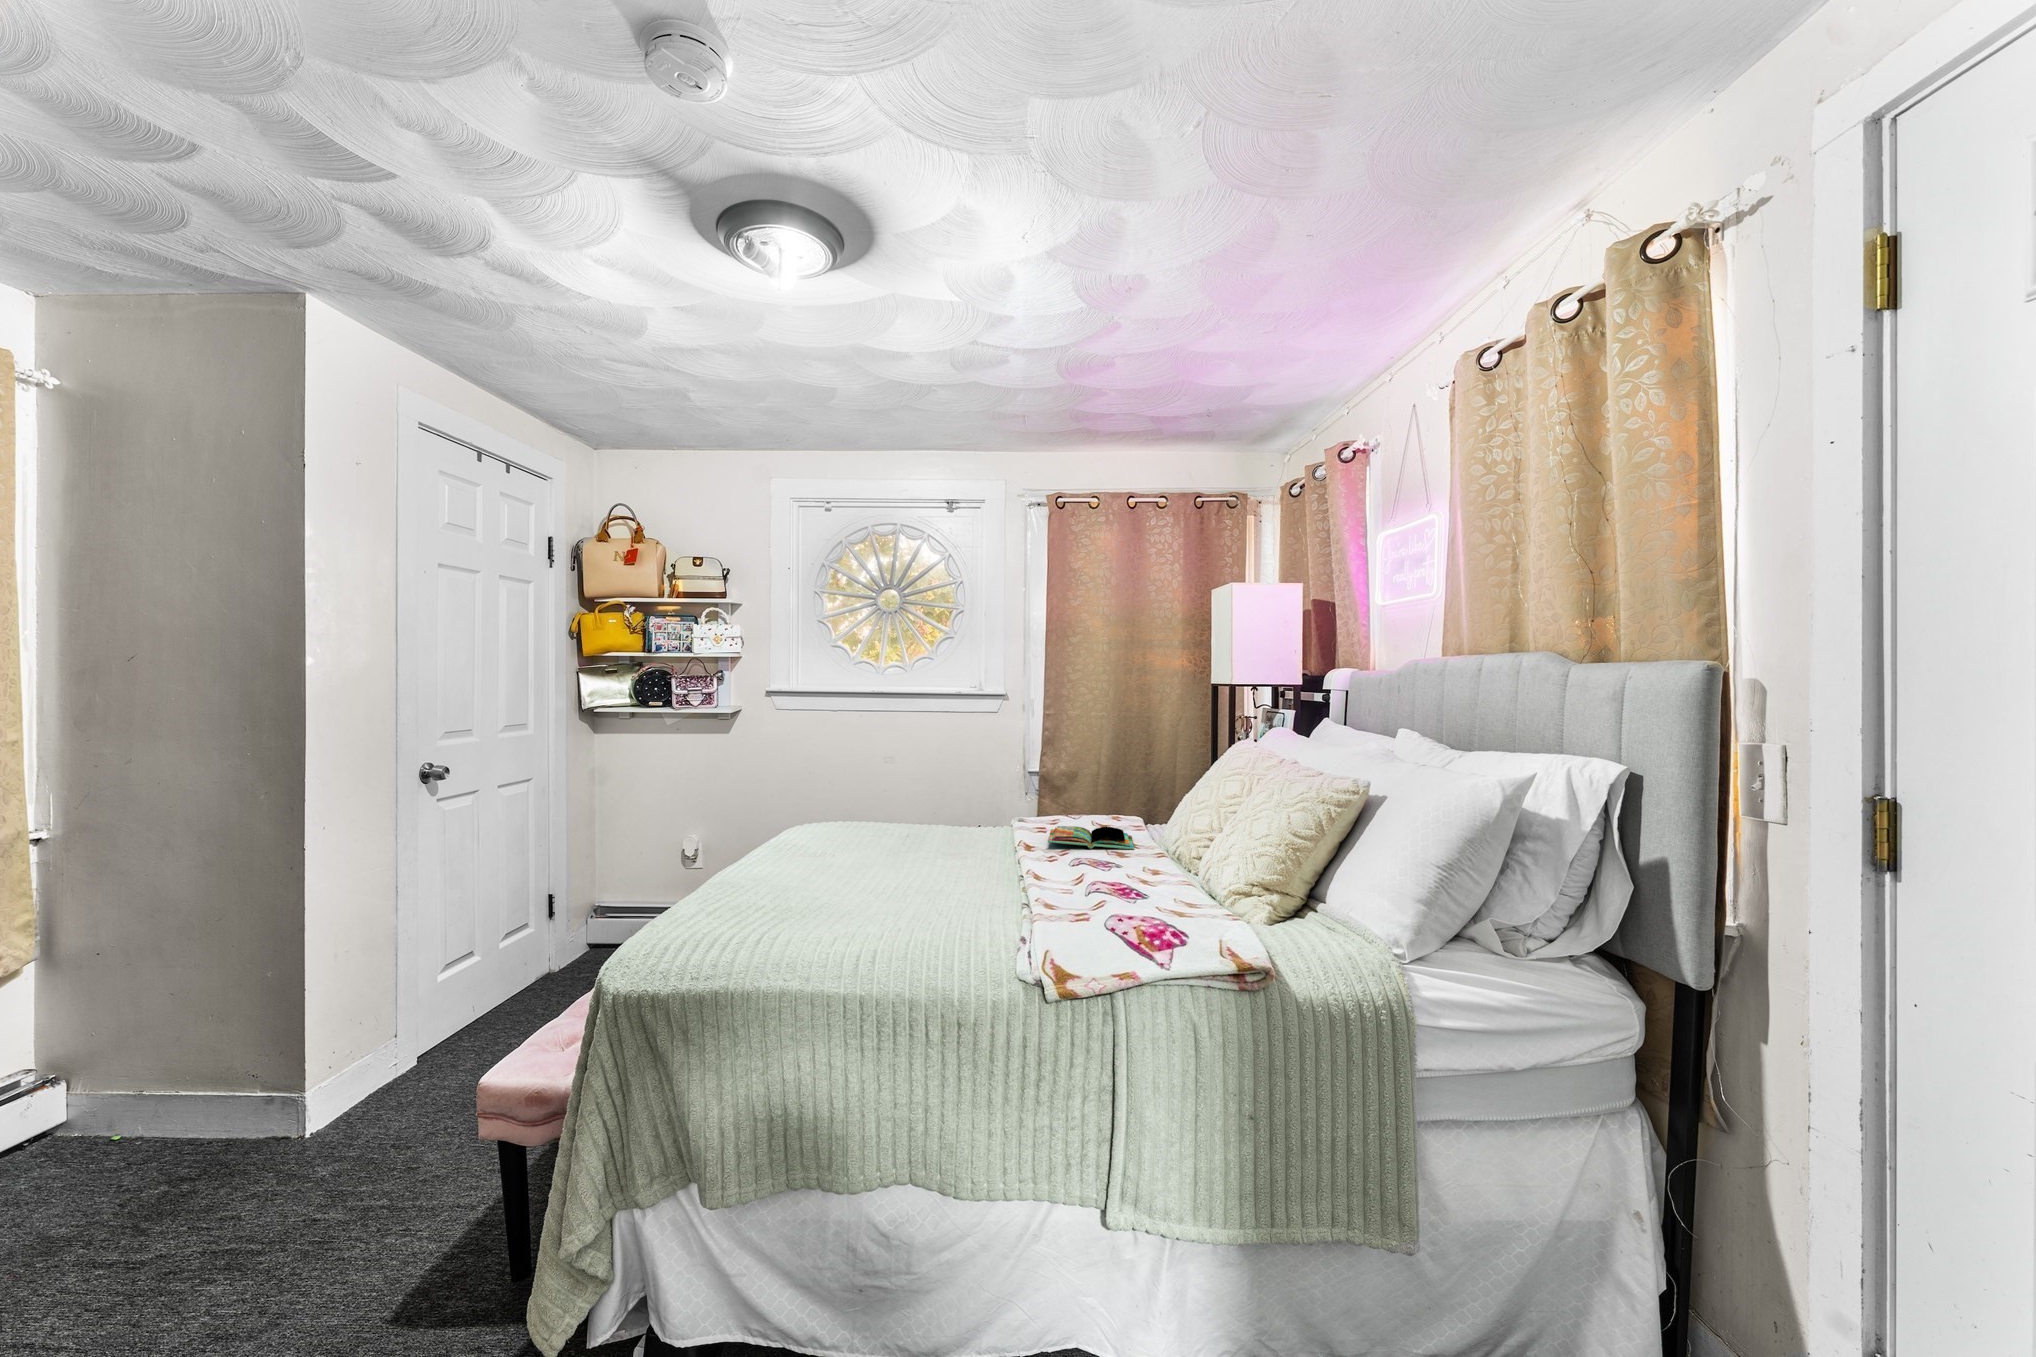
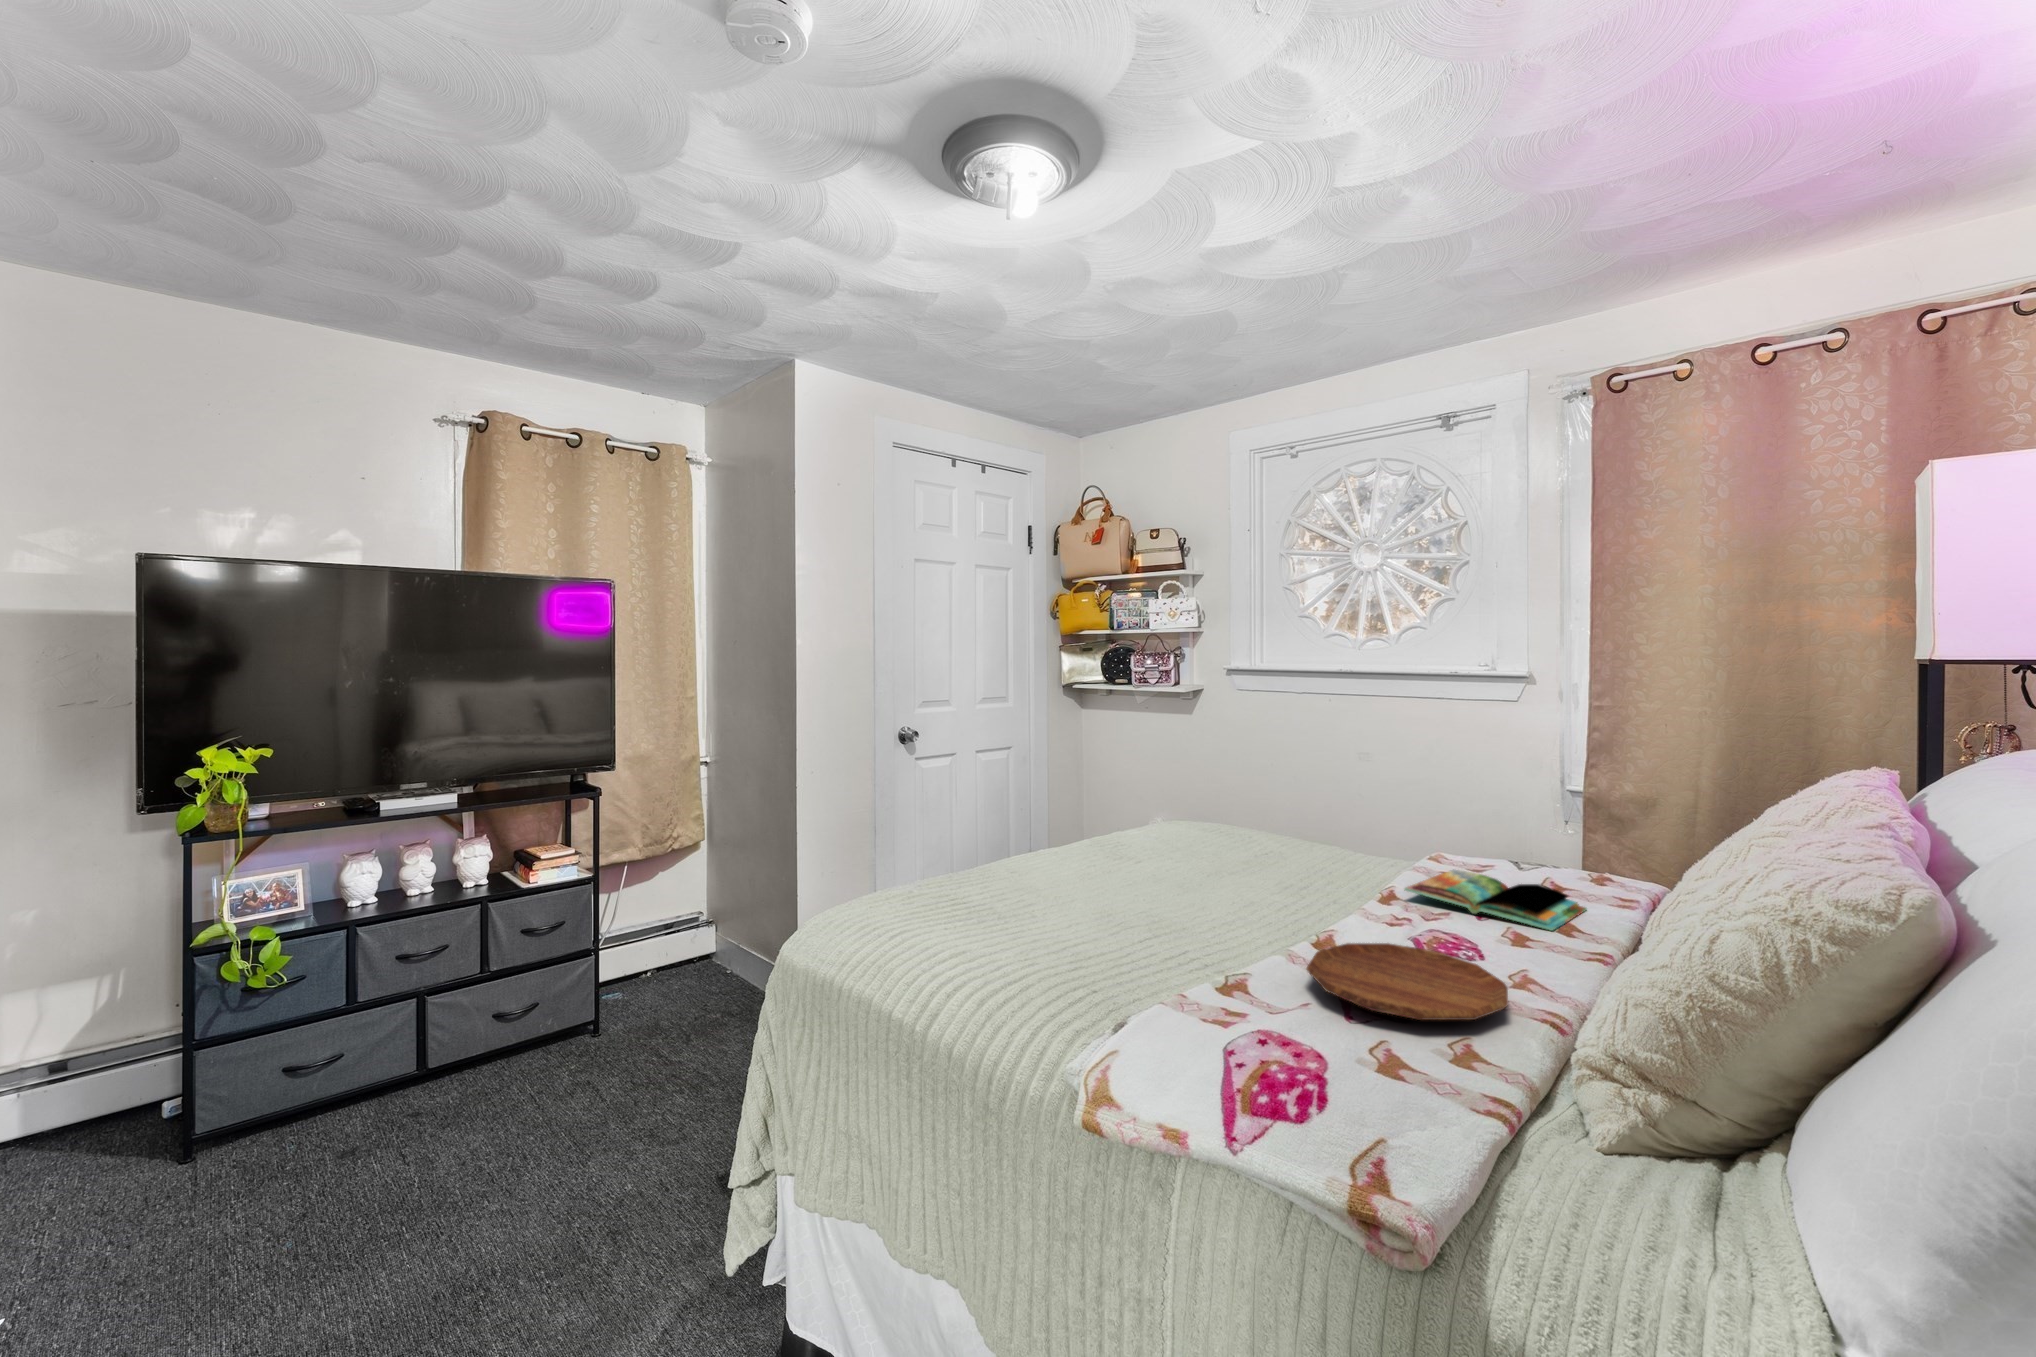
tray: none [1071,866,1179,898] -> present [1306,943,1508,1020]

